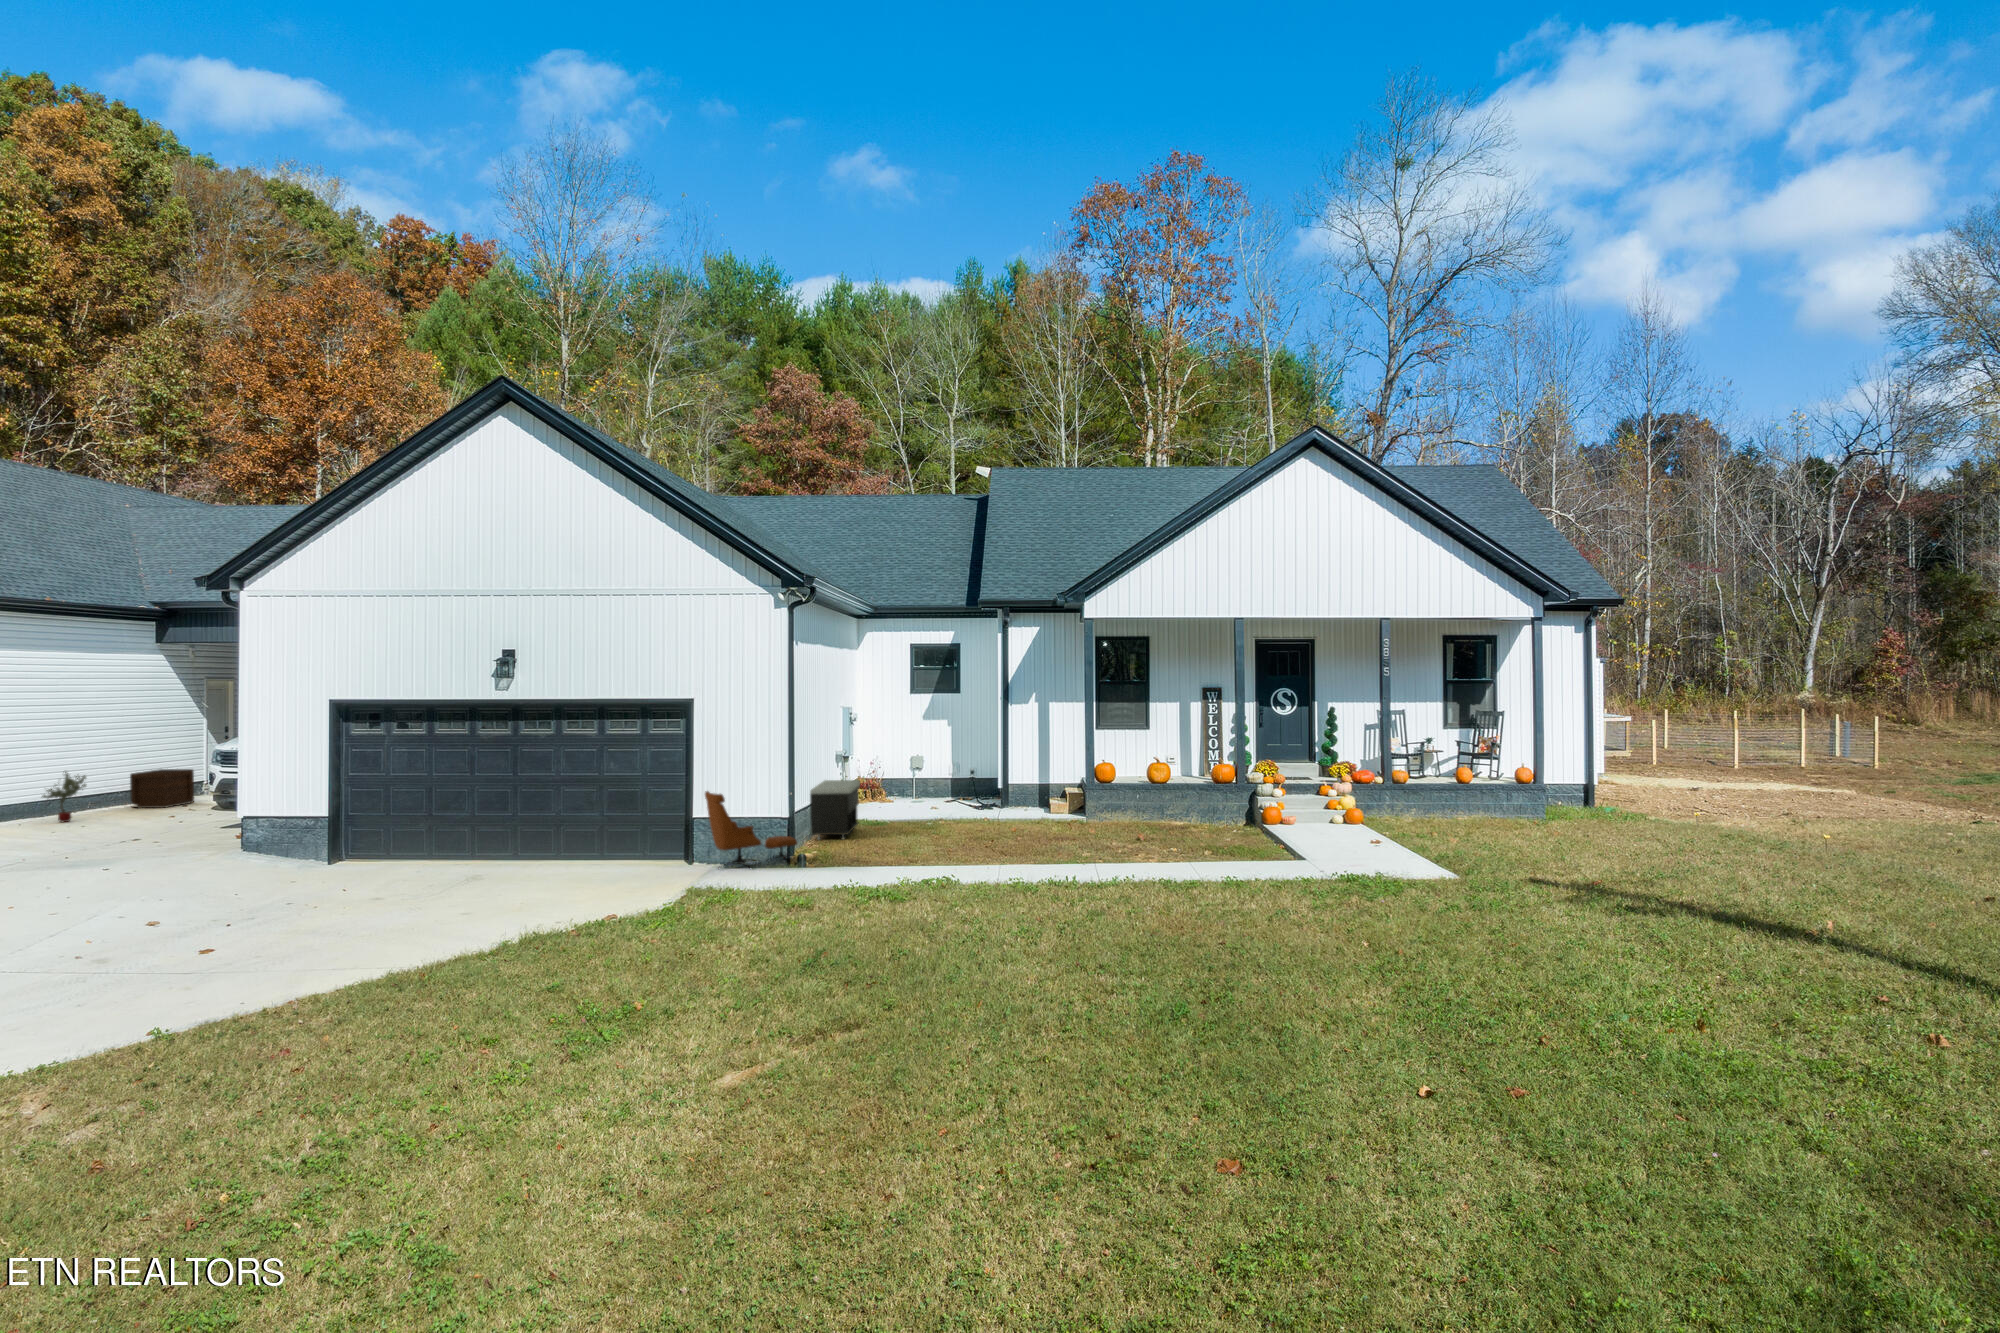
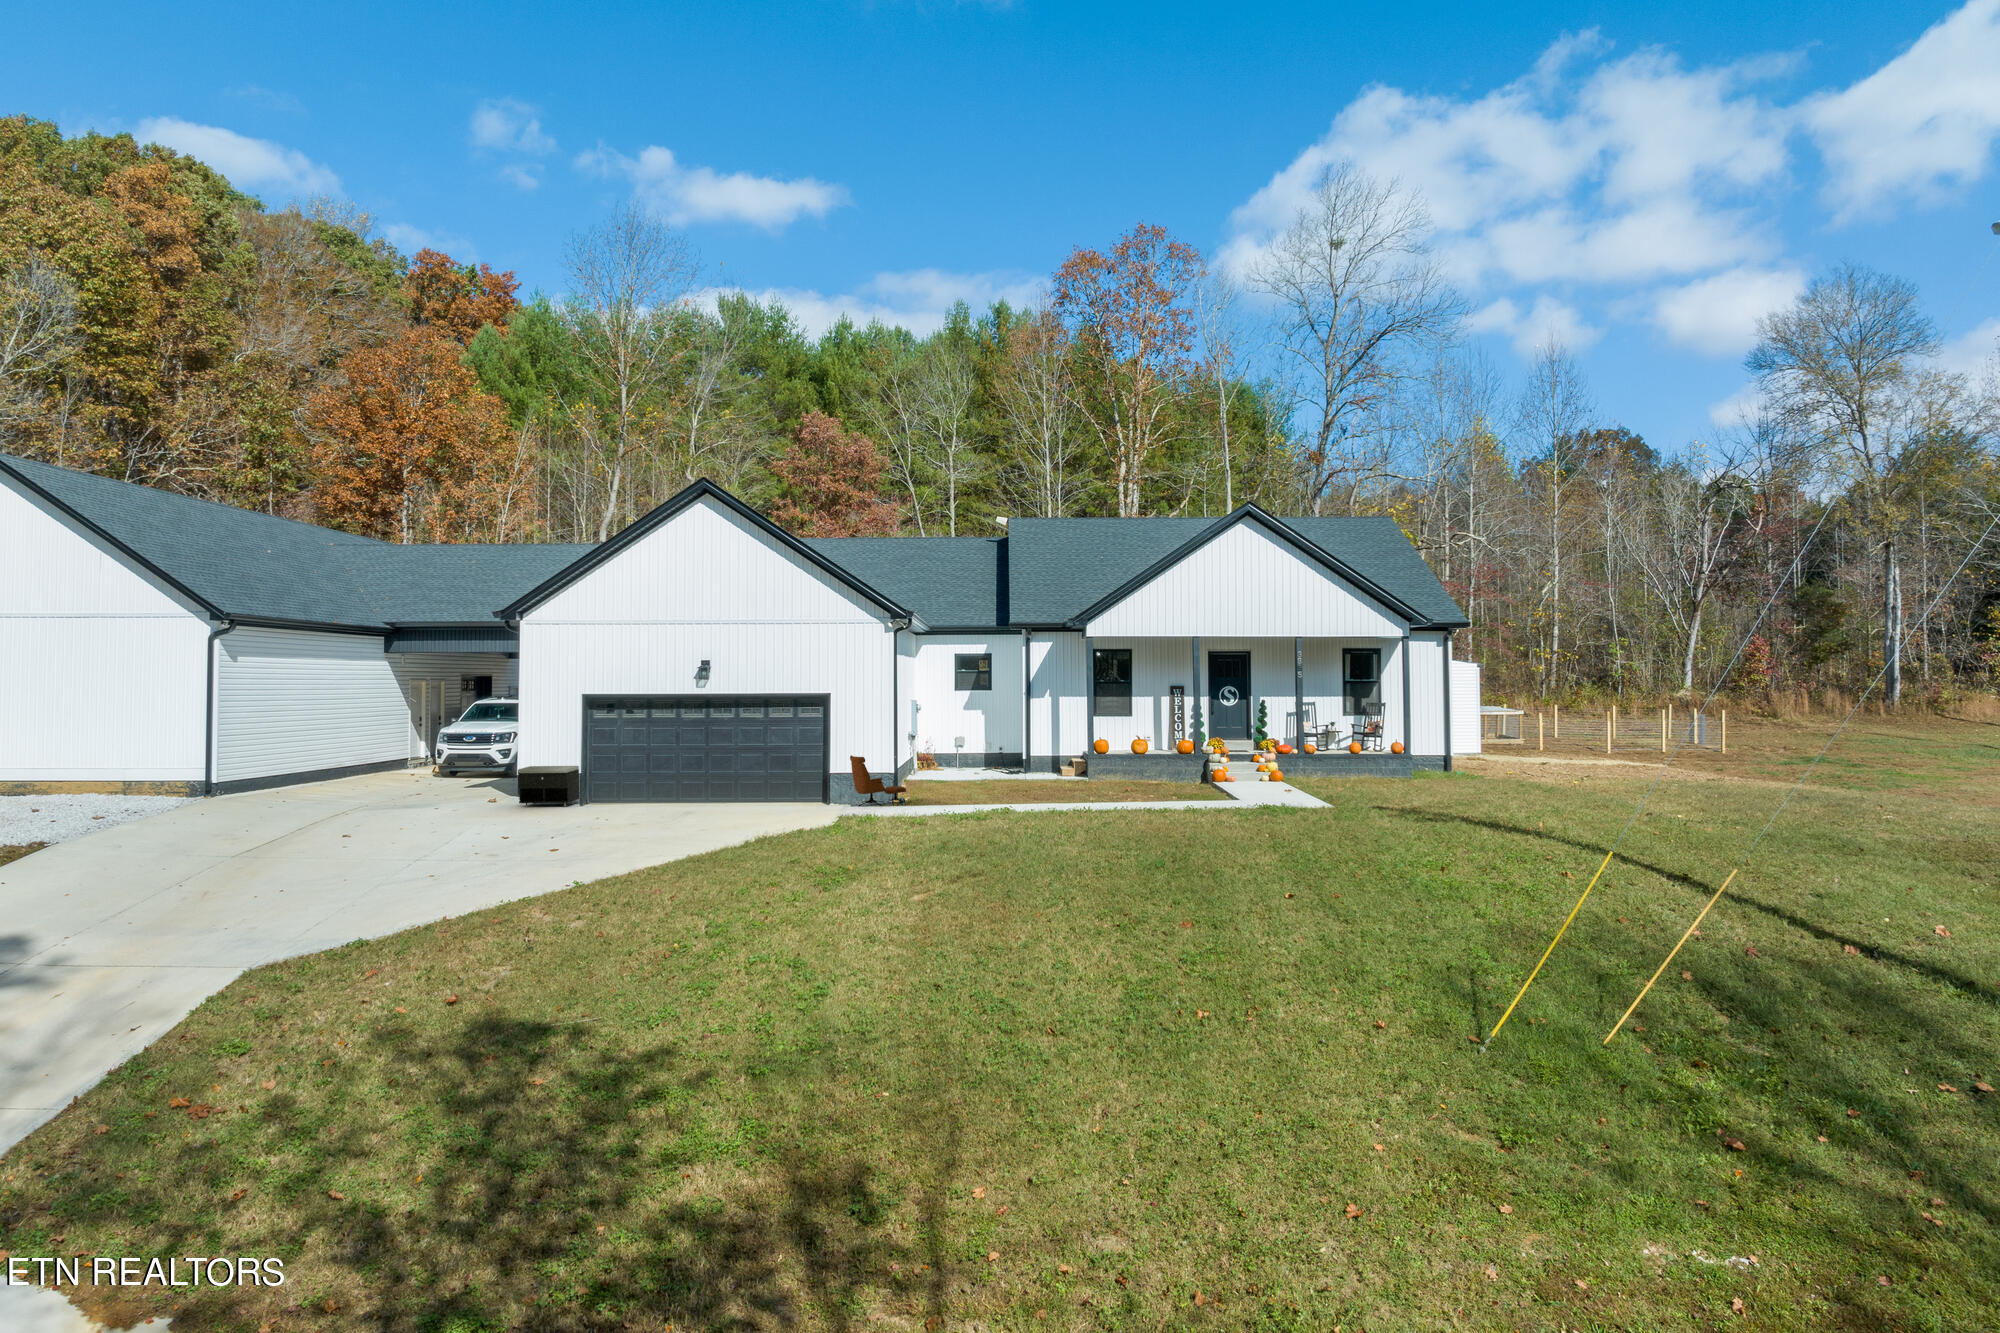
wooden crate: present [130,769,194,808] -> none [365,749,407,778]
potted tree: present [42,772,86,822] -> none [322,749,350,787]
storage bench: present [810,780,860,839] -> present [518,766,579,807]

